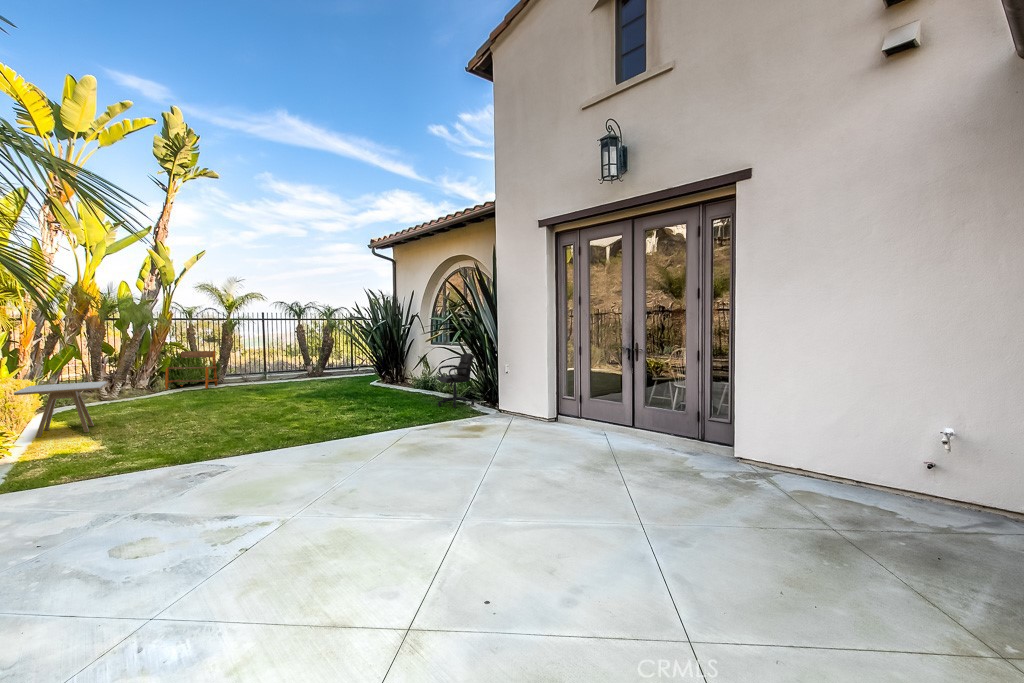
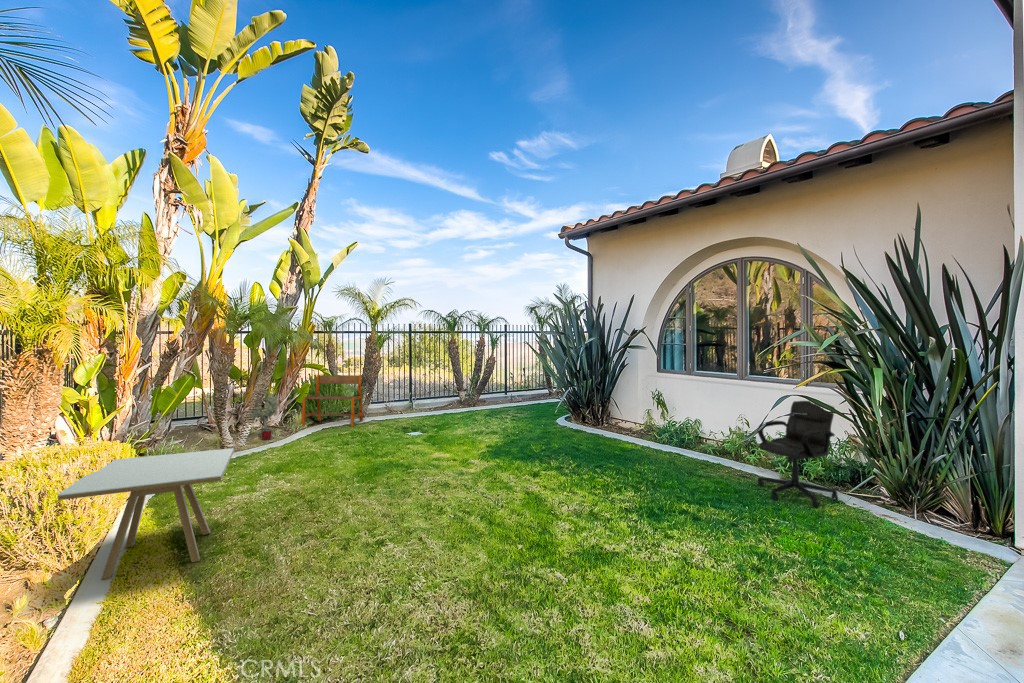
potted tree: none [119,361,146,396] -> present [250,392,280,440]

